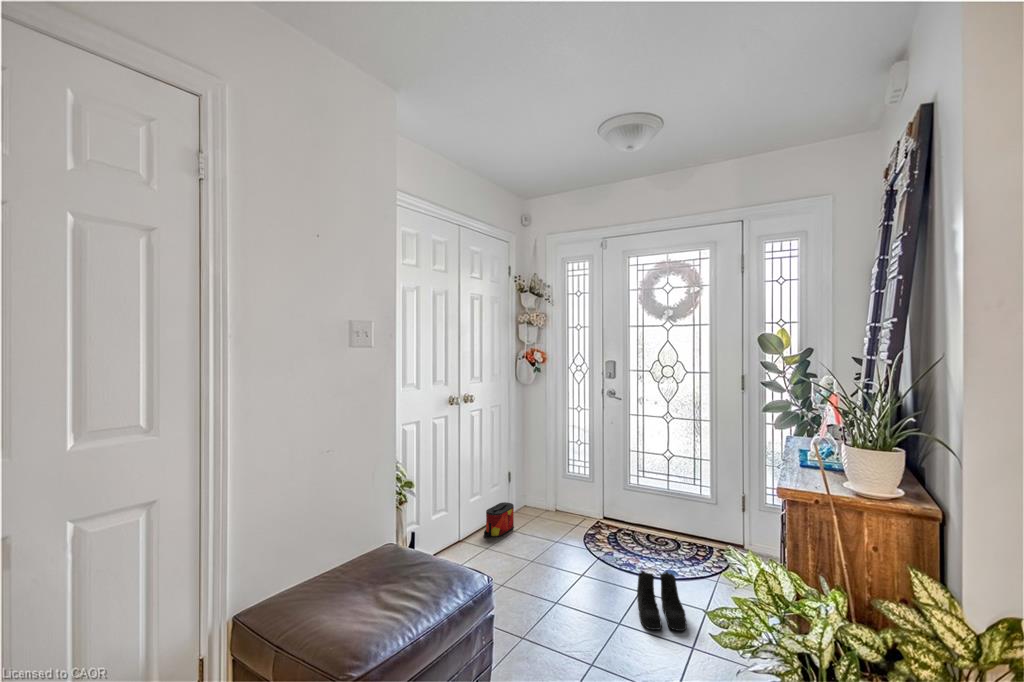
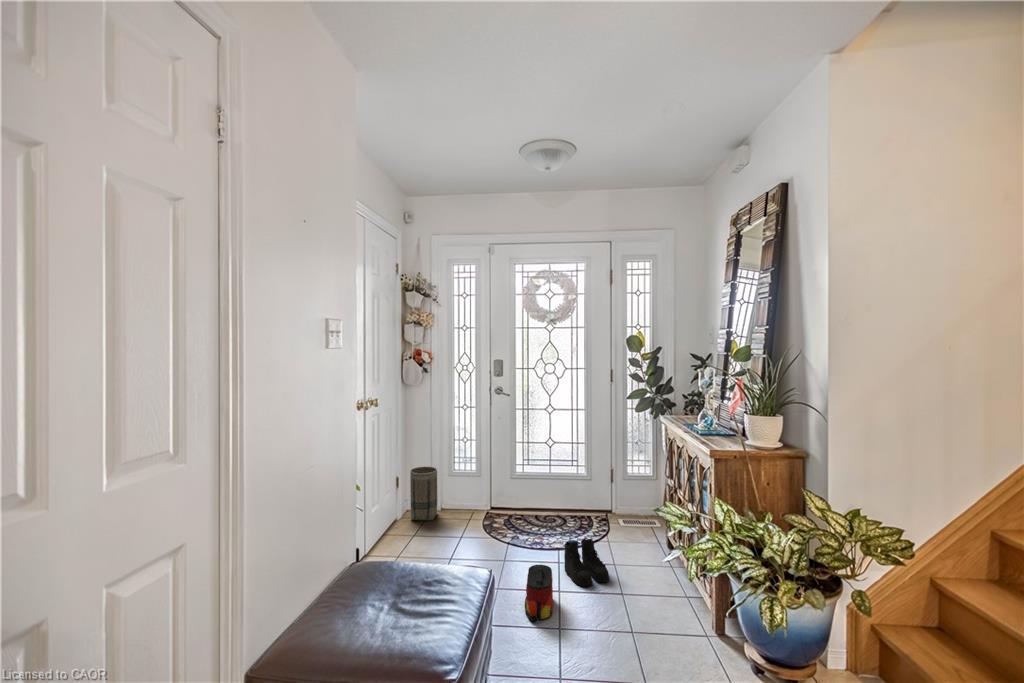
basket: none [521,465,549,520] -> present [410,467,437,520]
bag: present [484,502,514,537] -> present [525,565,553,622]

